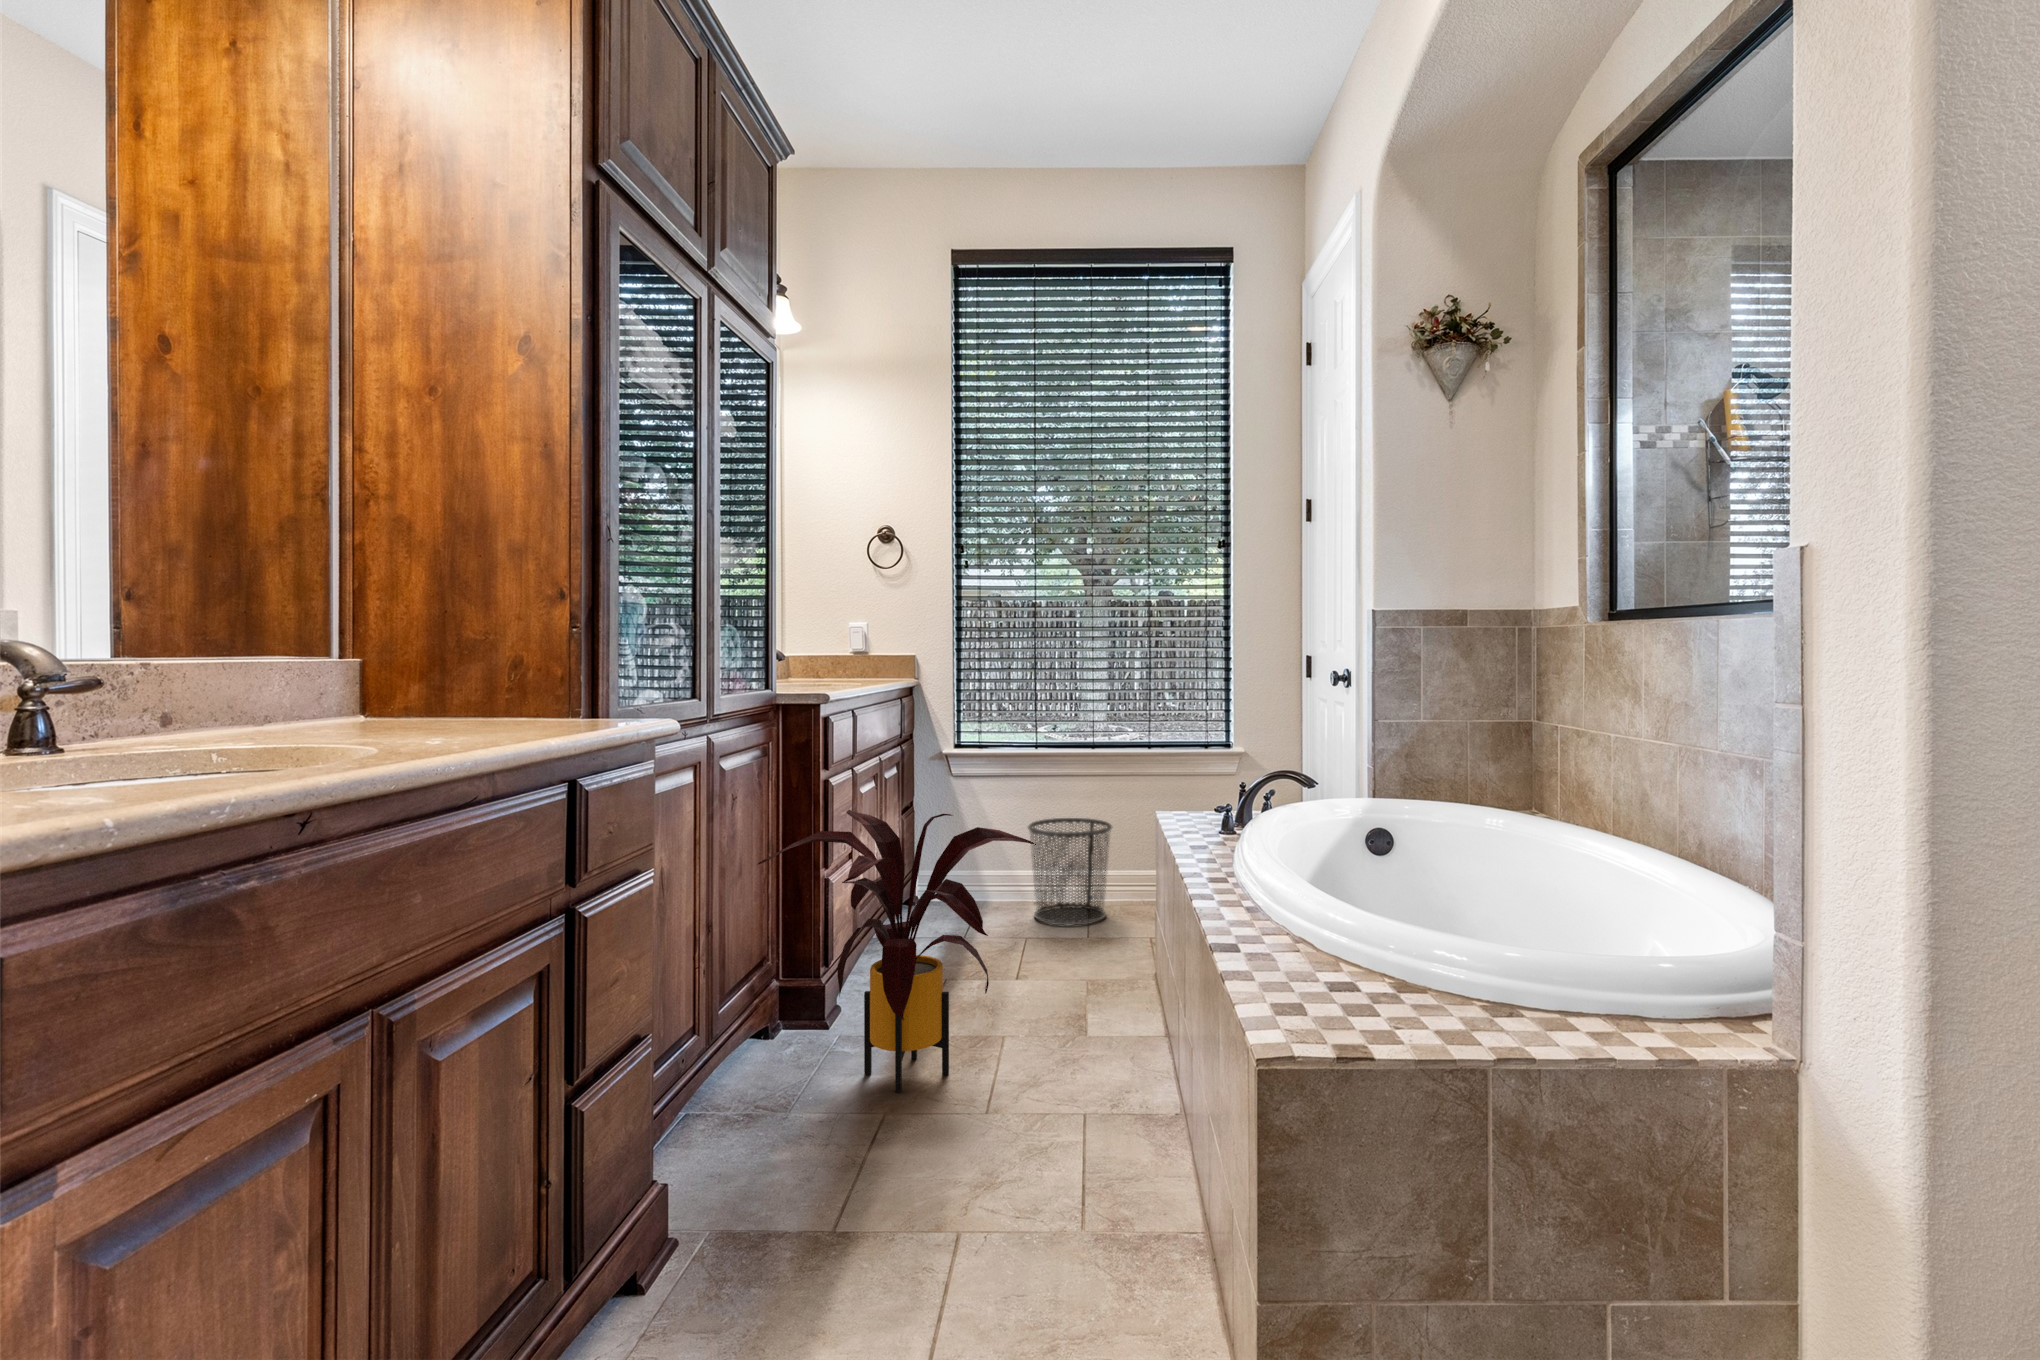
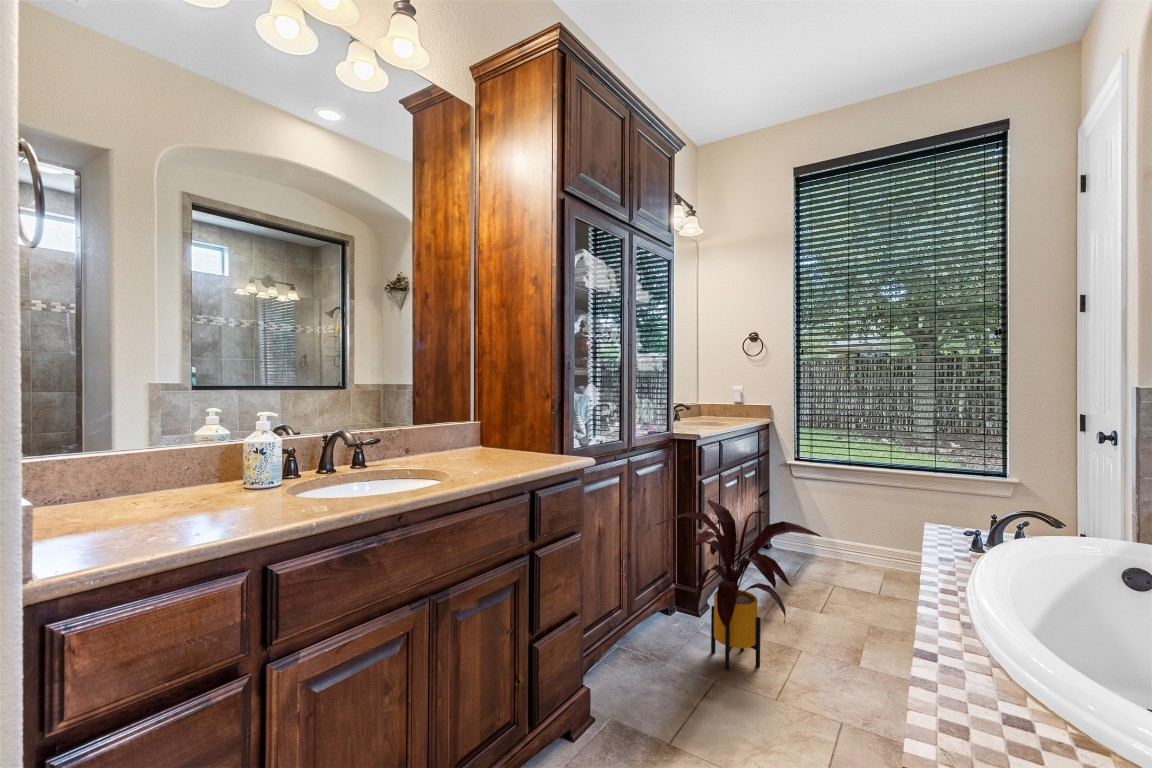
waste bin: present [1028,818,1112,926] -> none [840,511,902,583]

